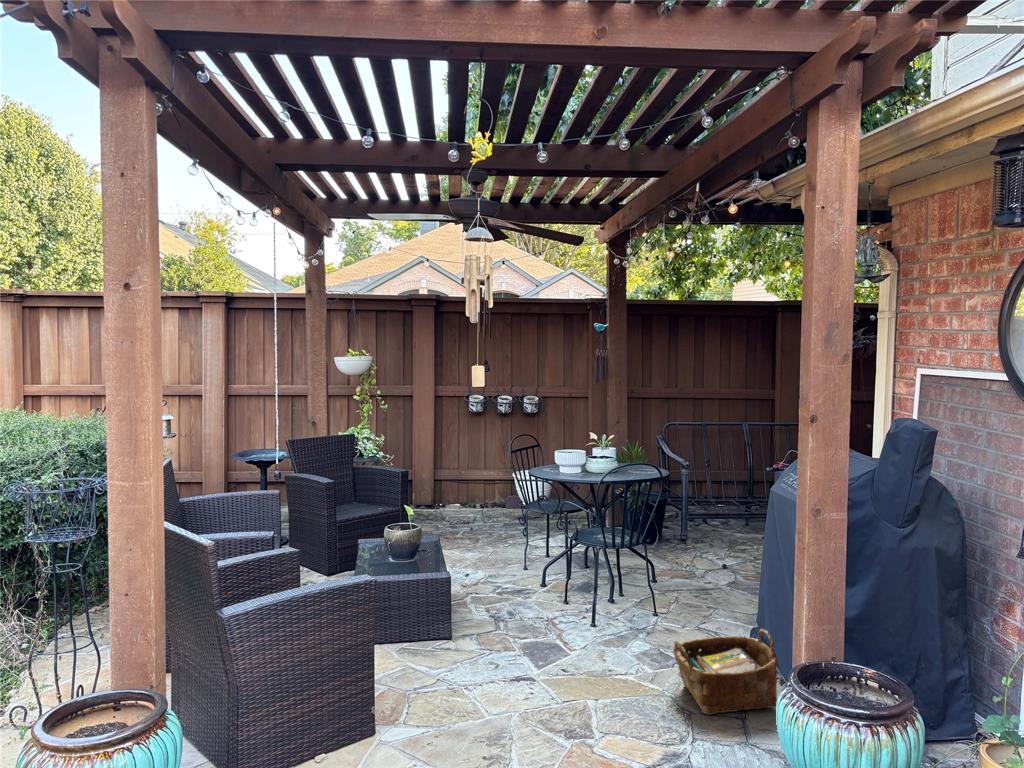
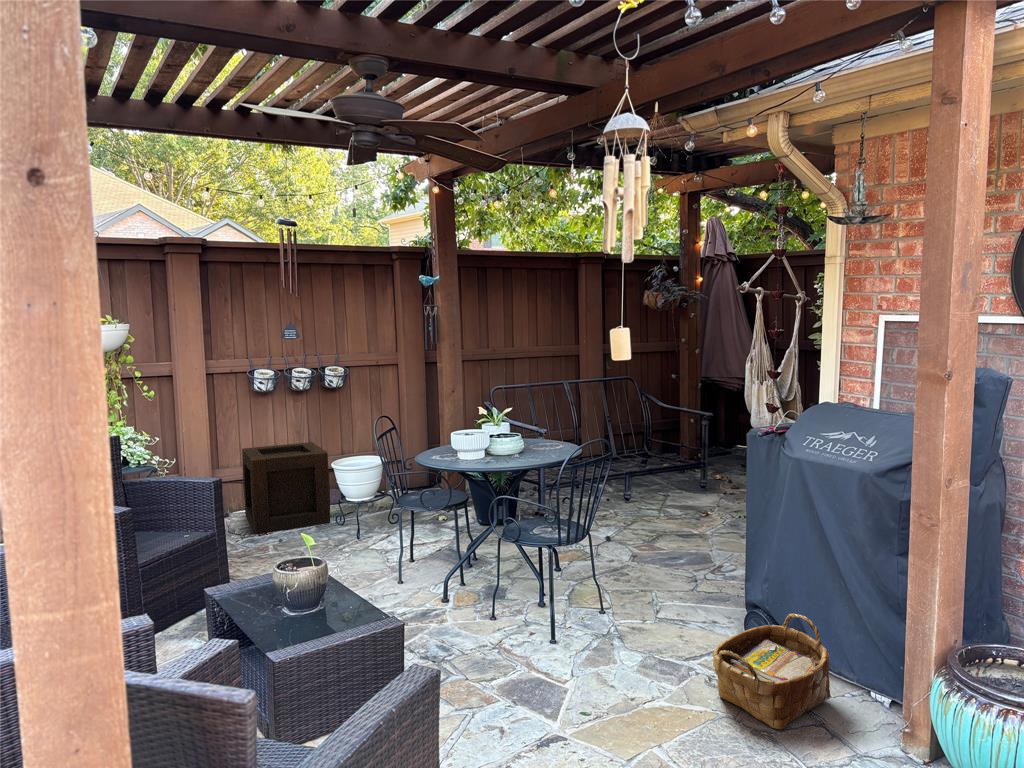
wooden crate: none [453,456,512,522] -> present [242,442,330,534]

